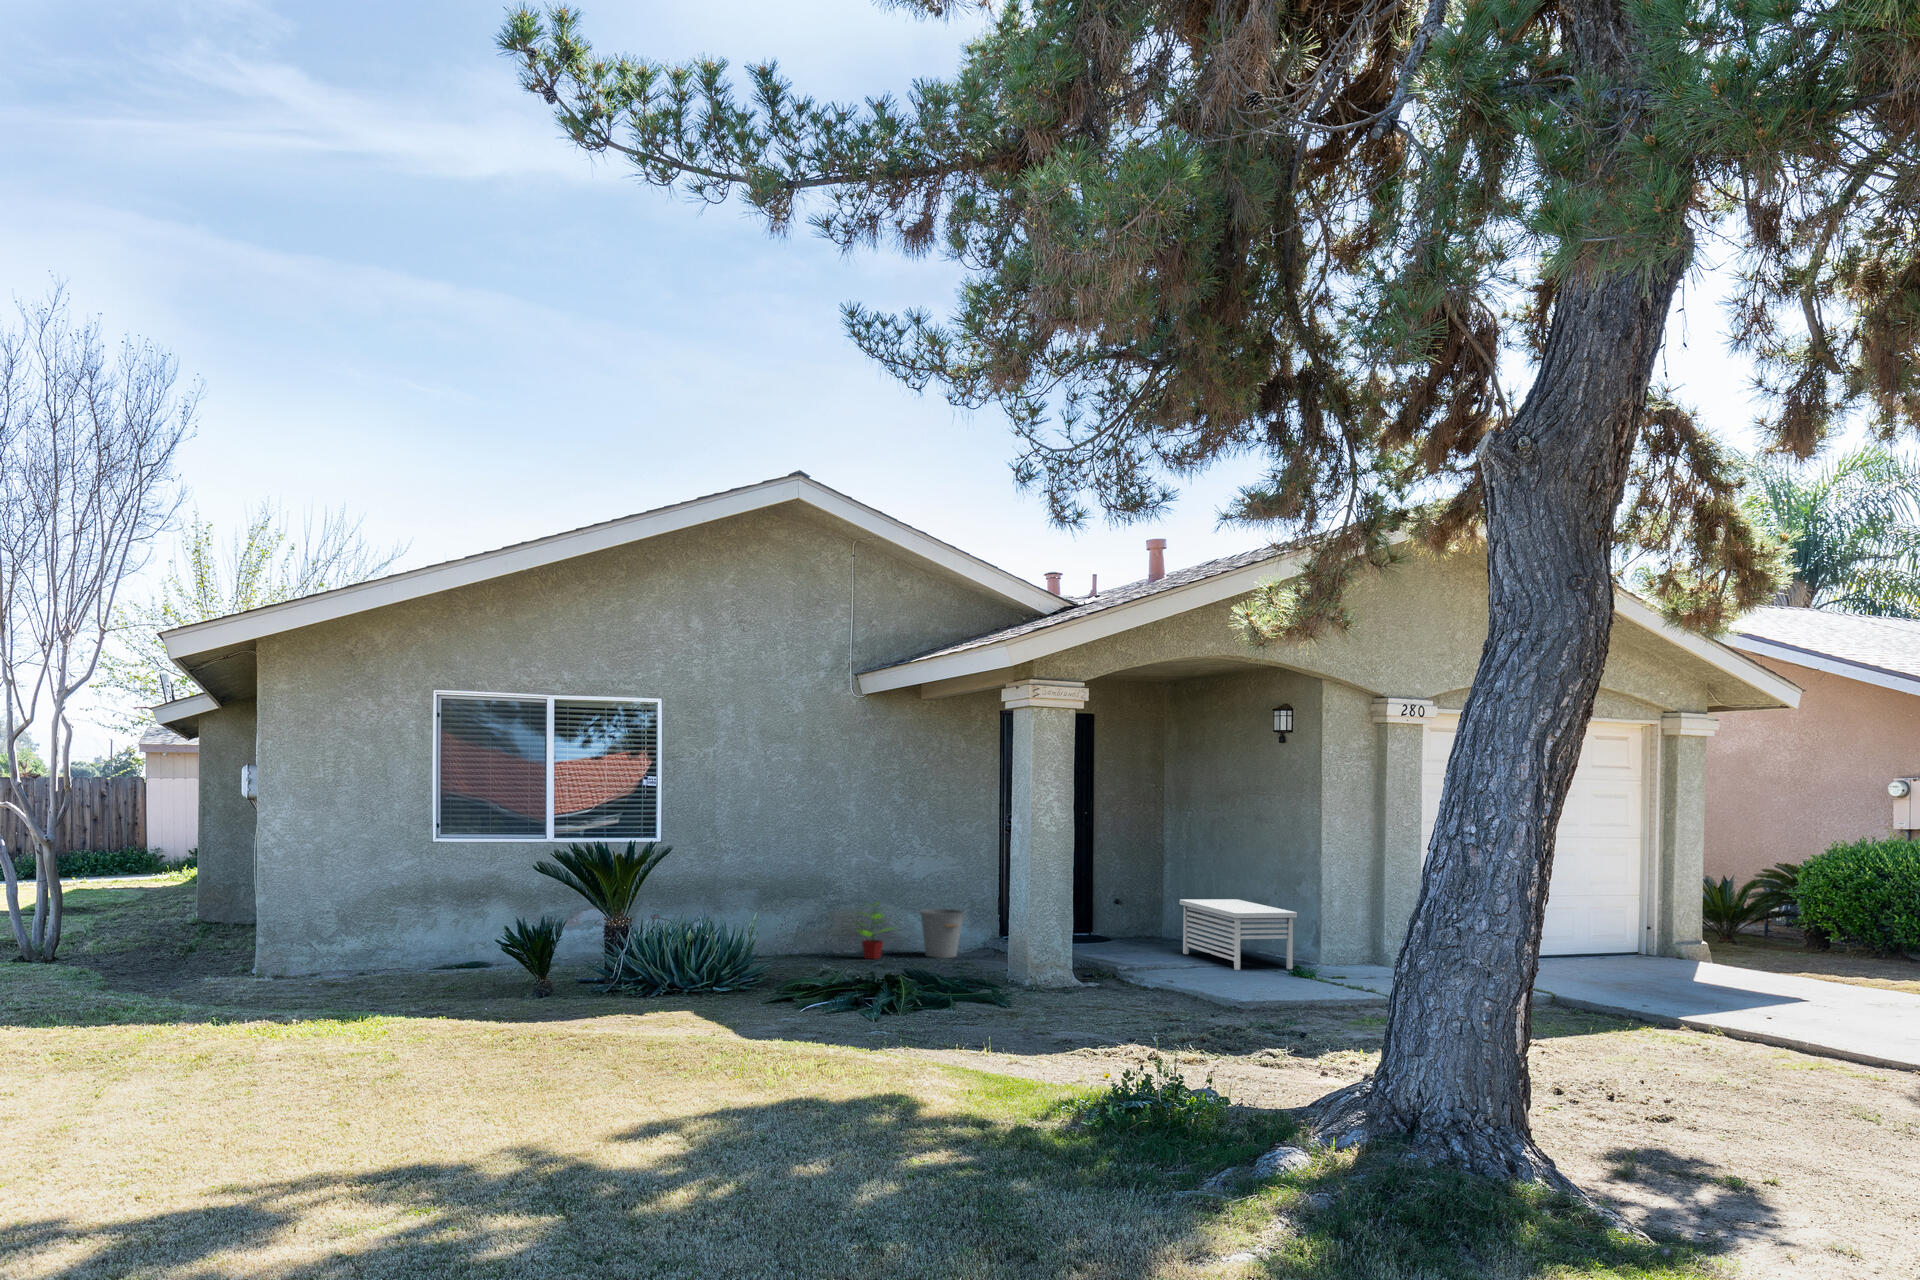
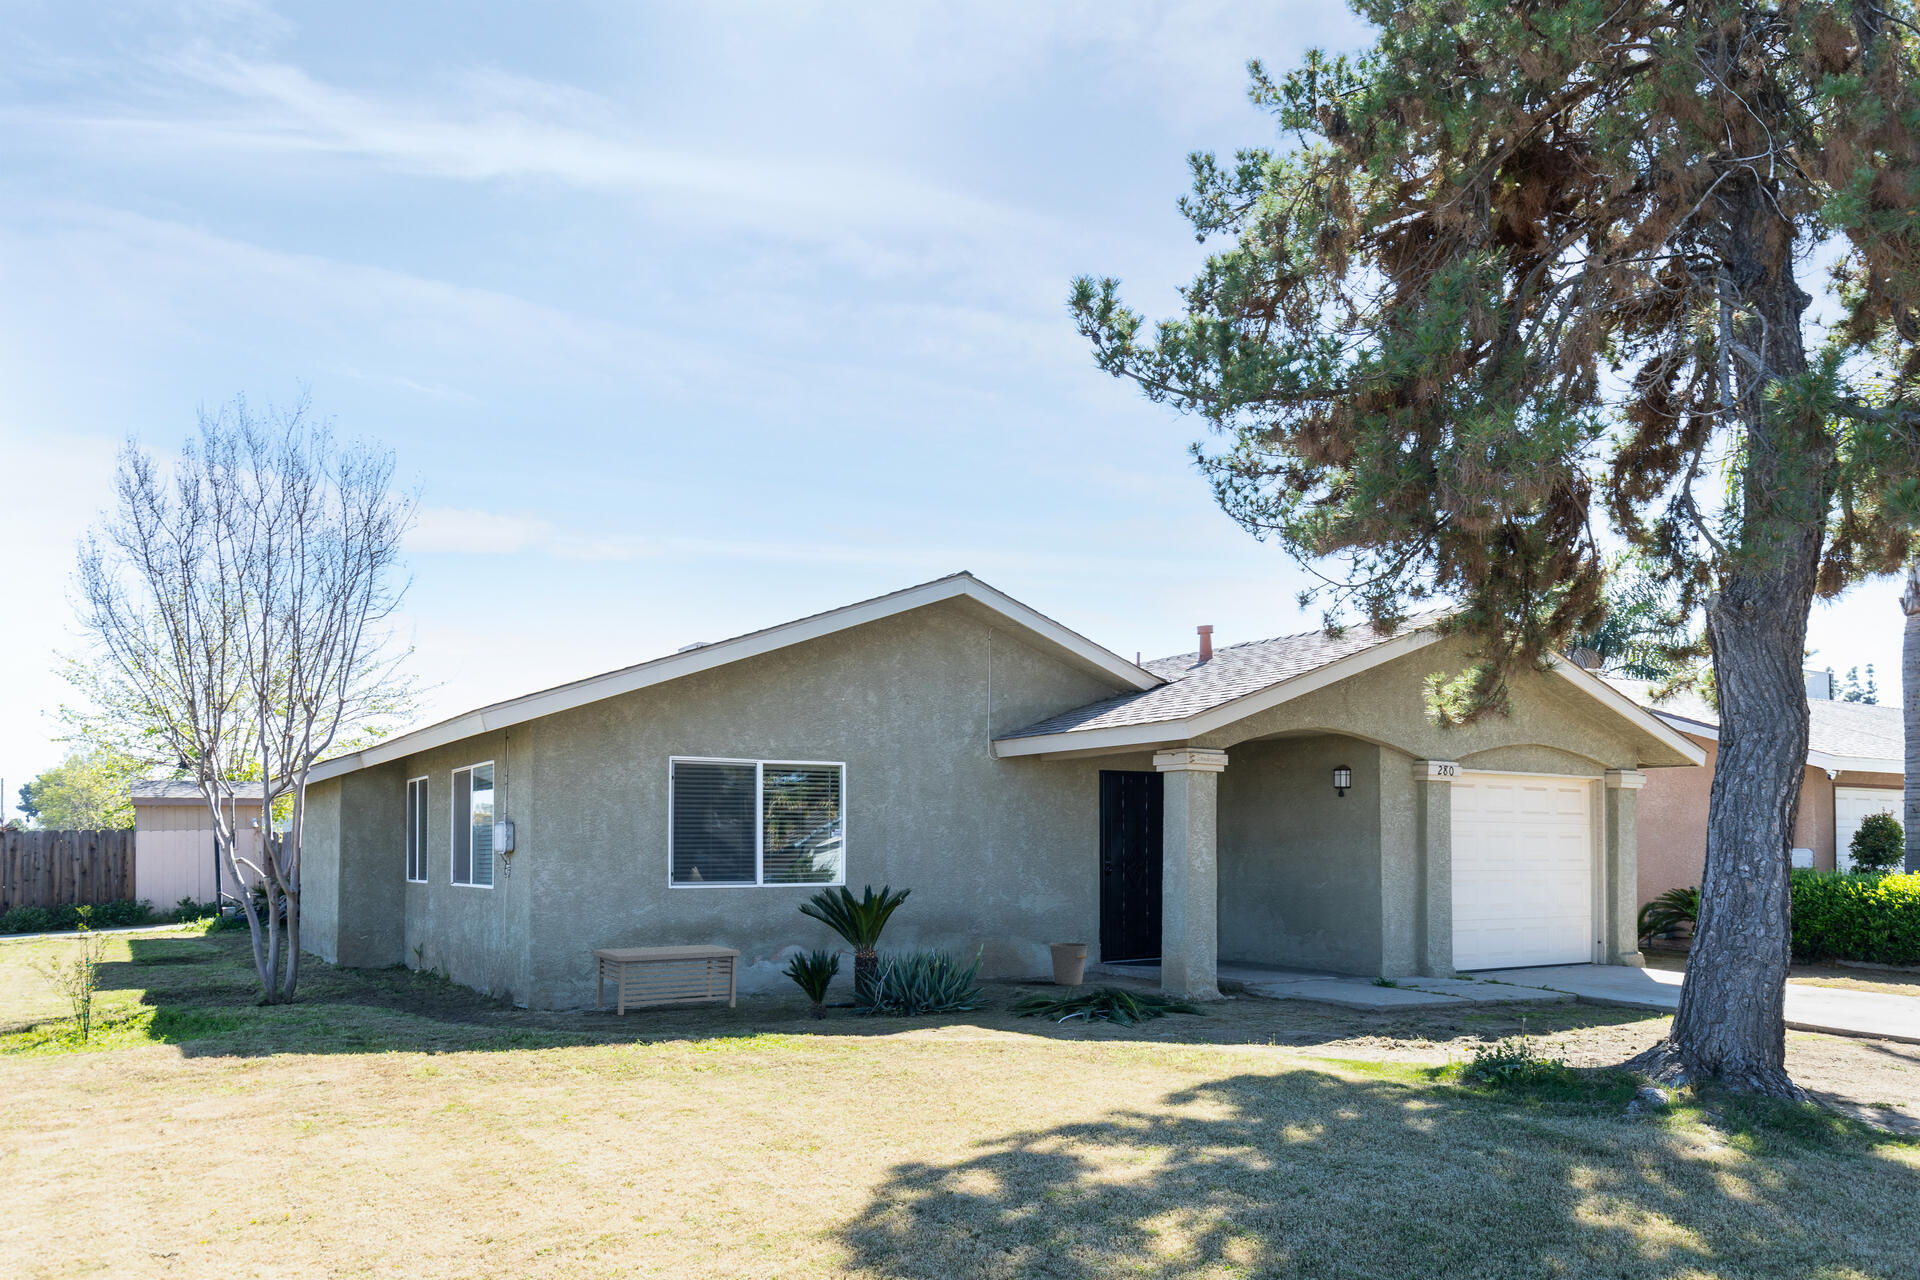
storage bench: present [1179,899,1297,970] -> present [593,945,740,1015]
potted plant: present [857,902,893,959] -> none [999,935,1039,987]

